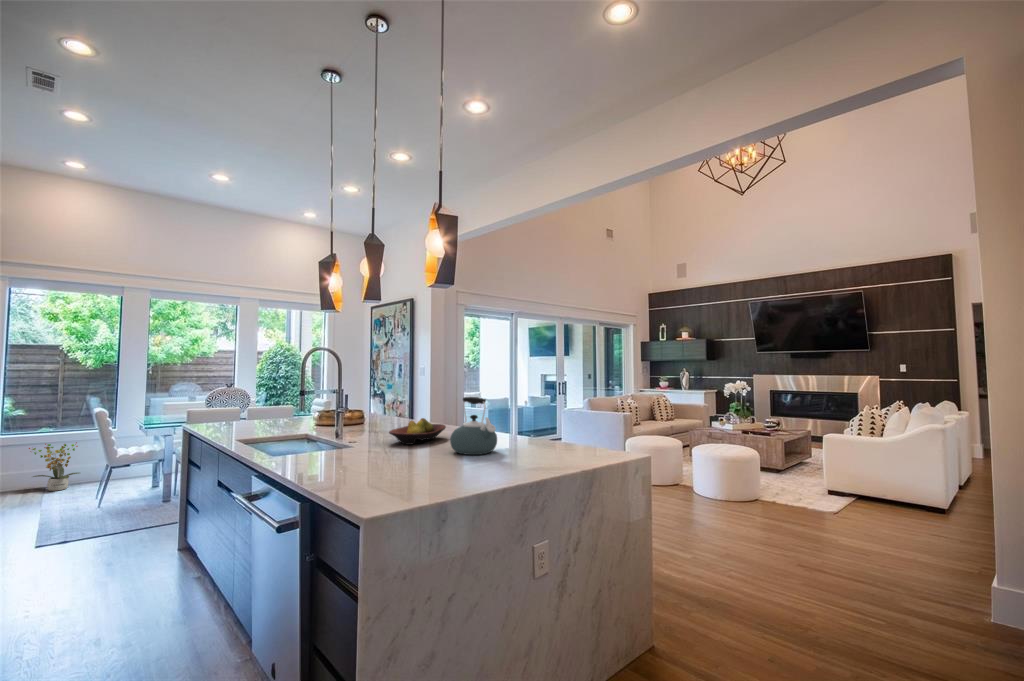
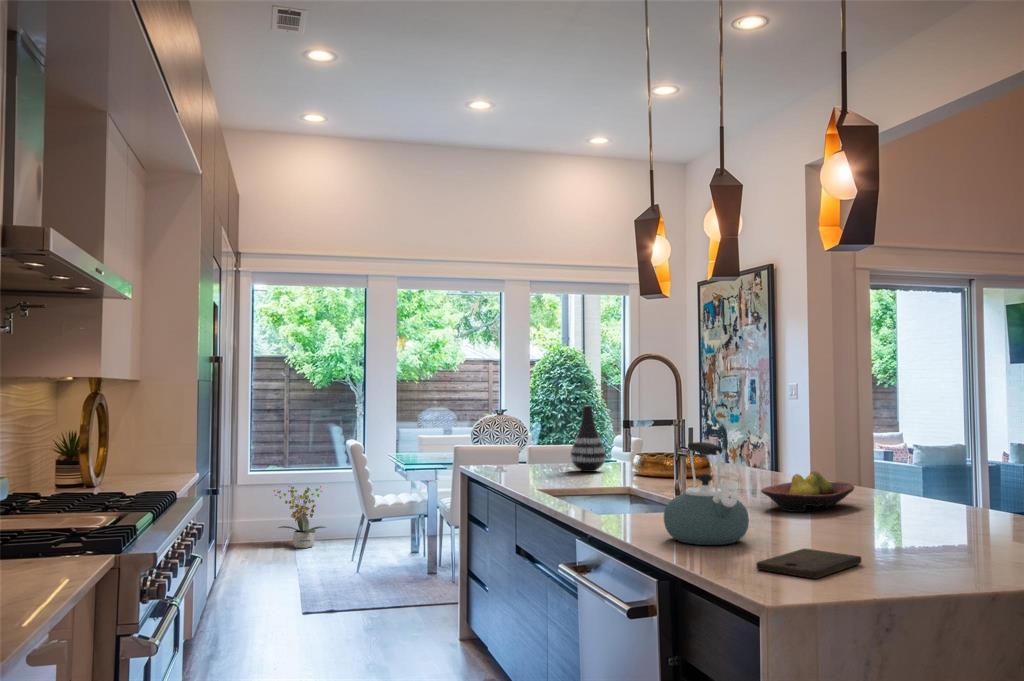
vase: none [270,380,295,424] -> present [571,405,606,472]
kettle: present [450,397,497,455] -> present [664,442,749,545]
cutting board: none [369,472,440,494] -> present [756,549,862,579]

